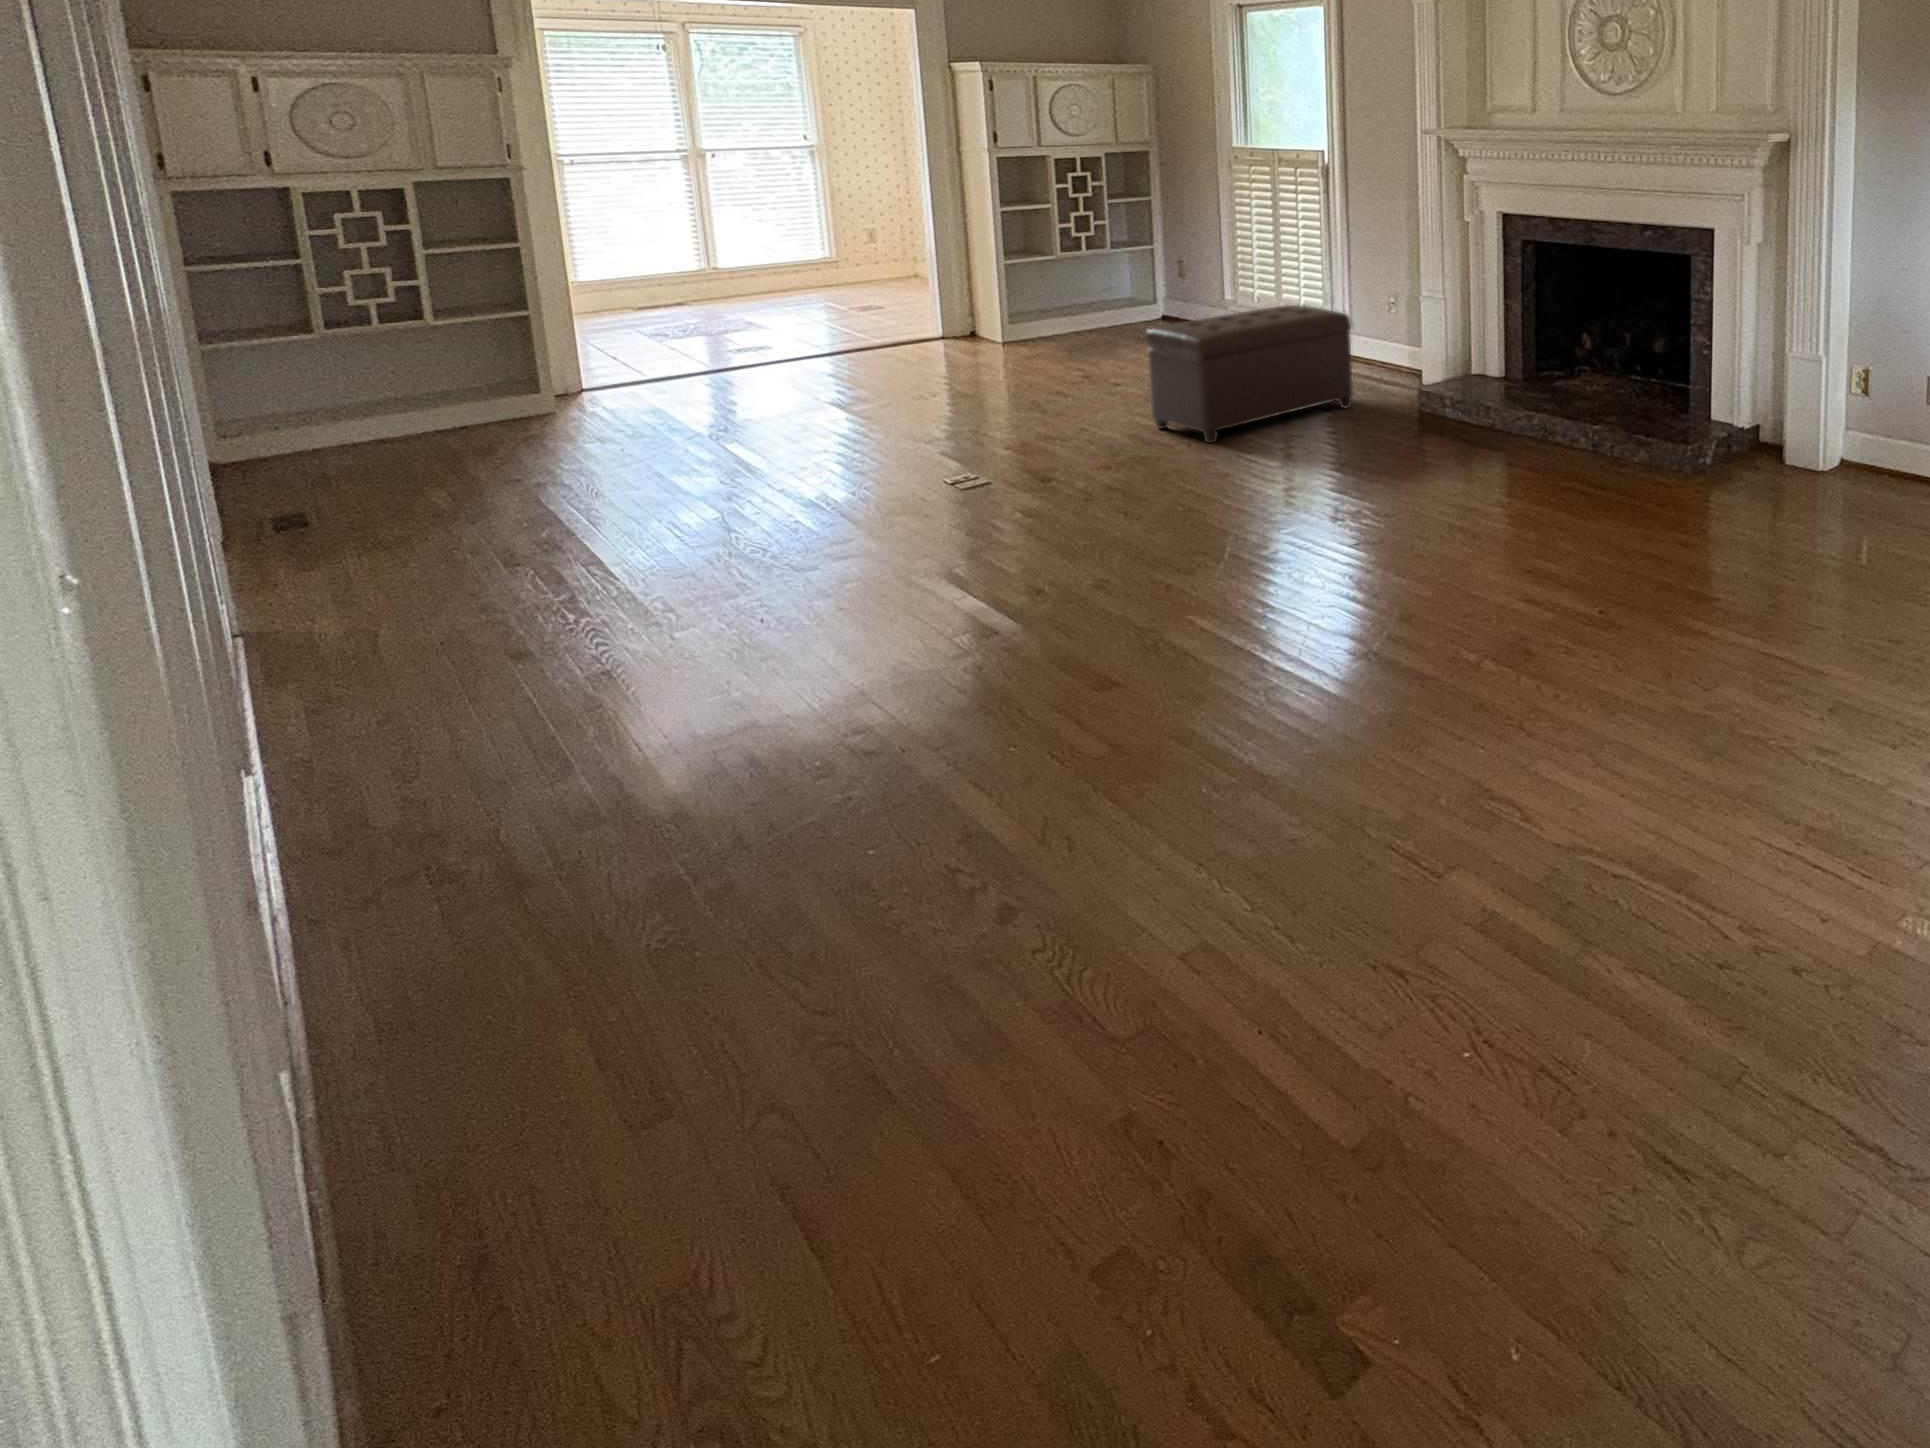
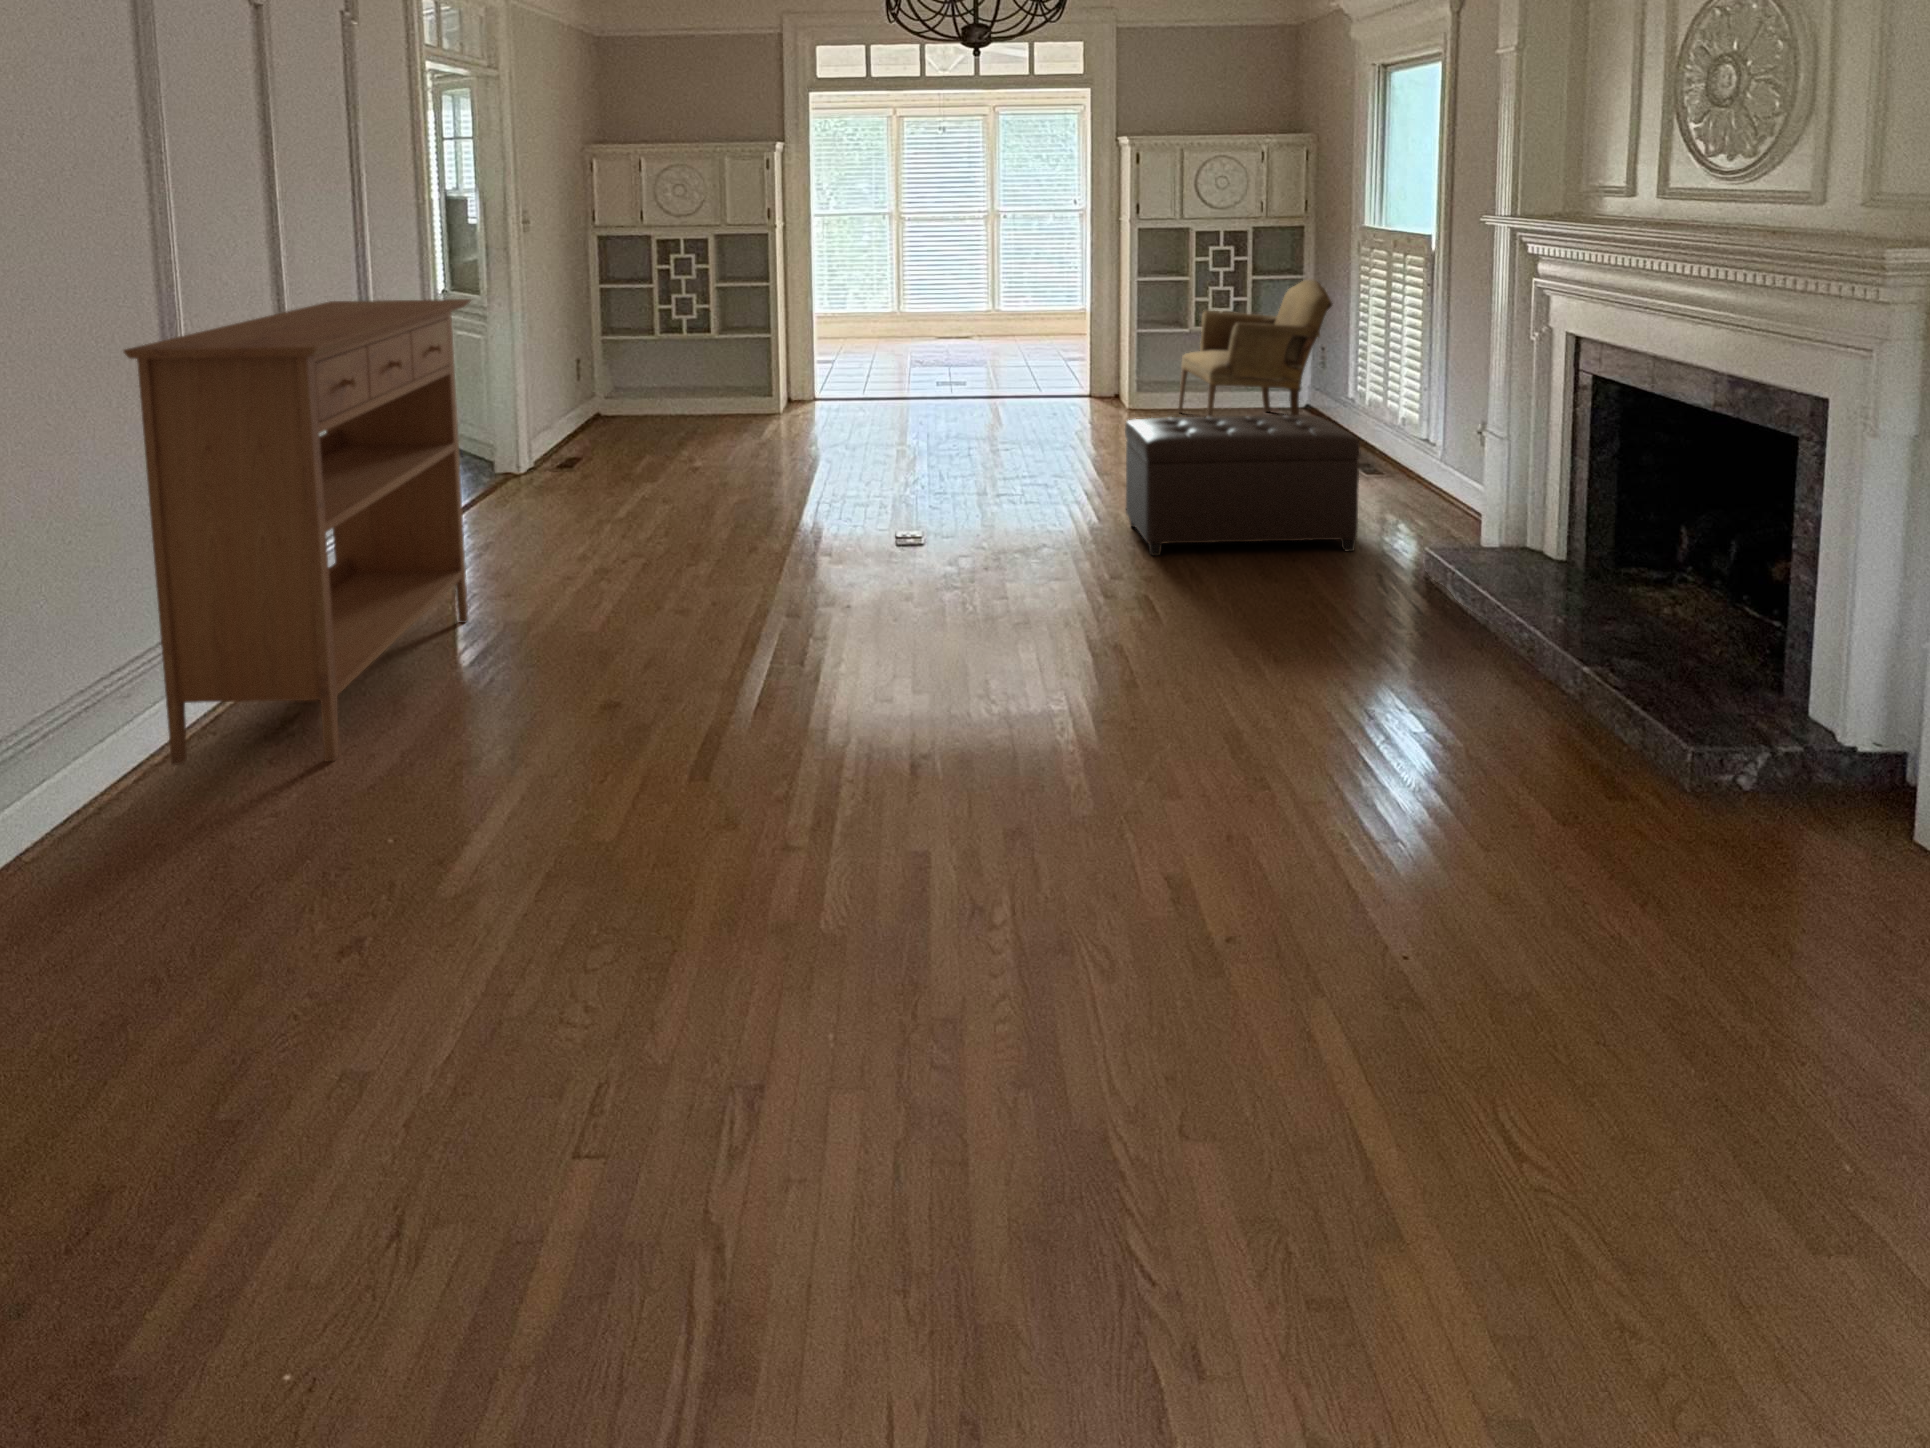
armchair: none [1055,198,1203,353] -> present [1178,279,1332,417]
console table: none [199,257,621,928] -> present [124,299,471,765]

